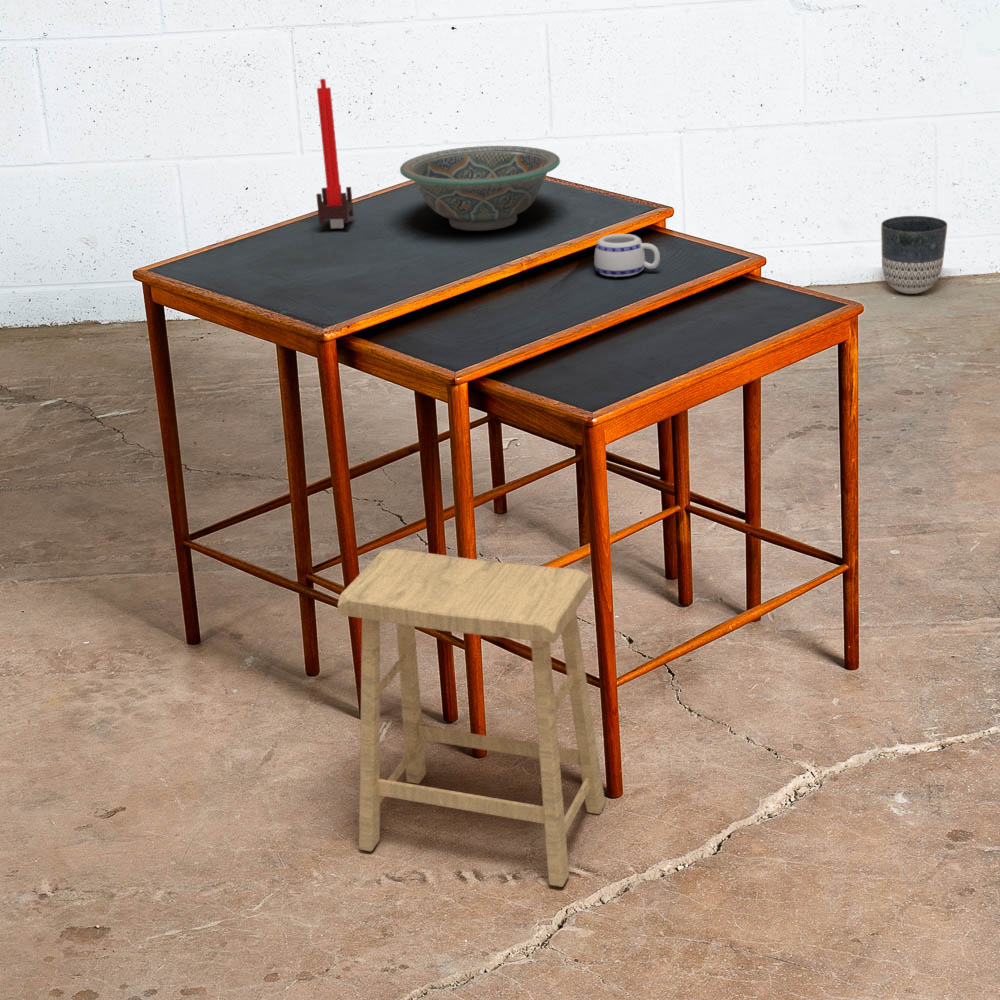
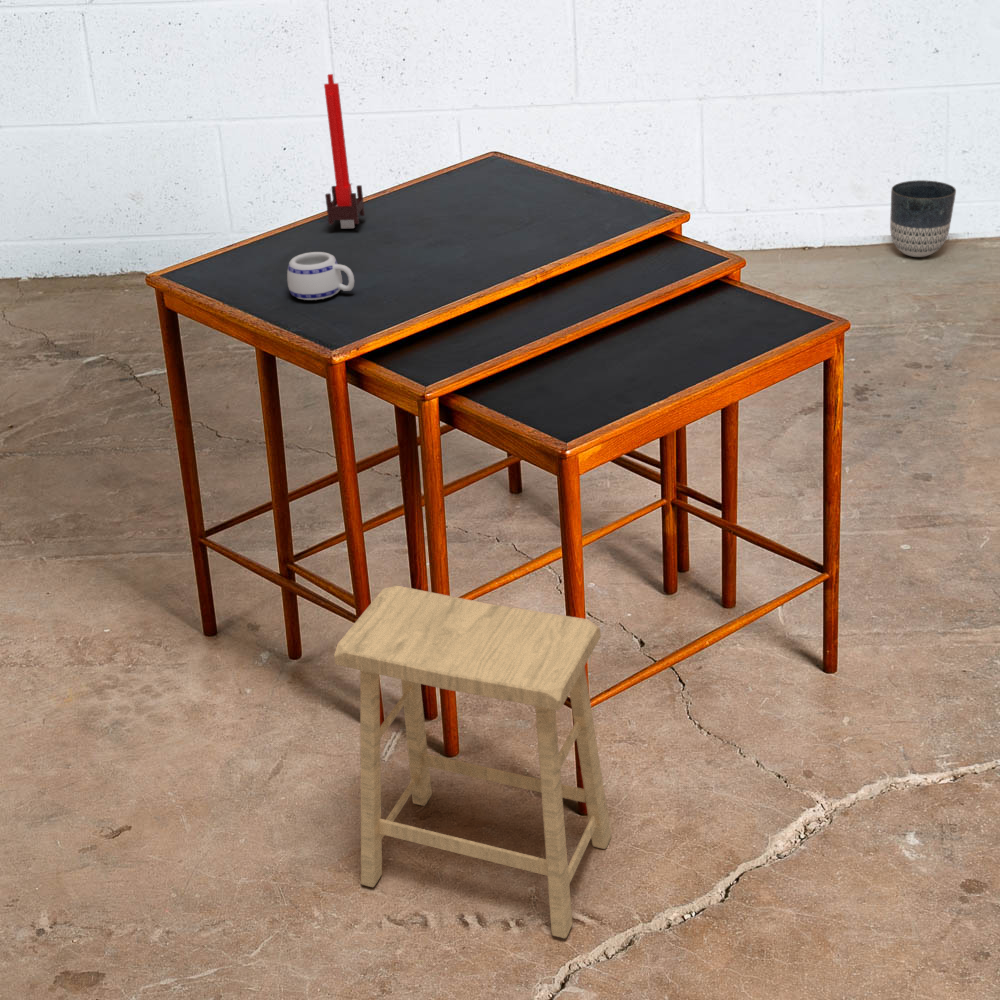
decorative bowl: present [400,146,560,231] -> none [411,141,577,235]
mug: present [594,234,660,277] -> present [287,252,354,300]

